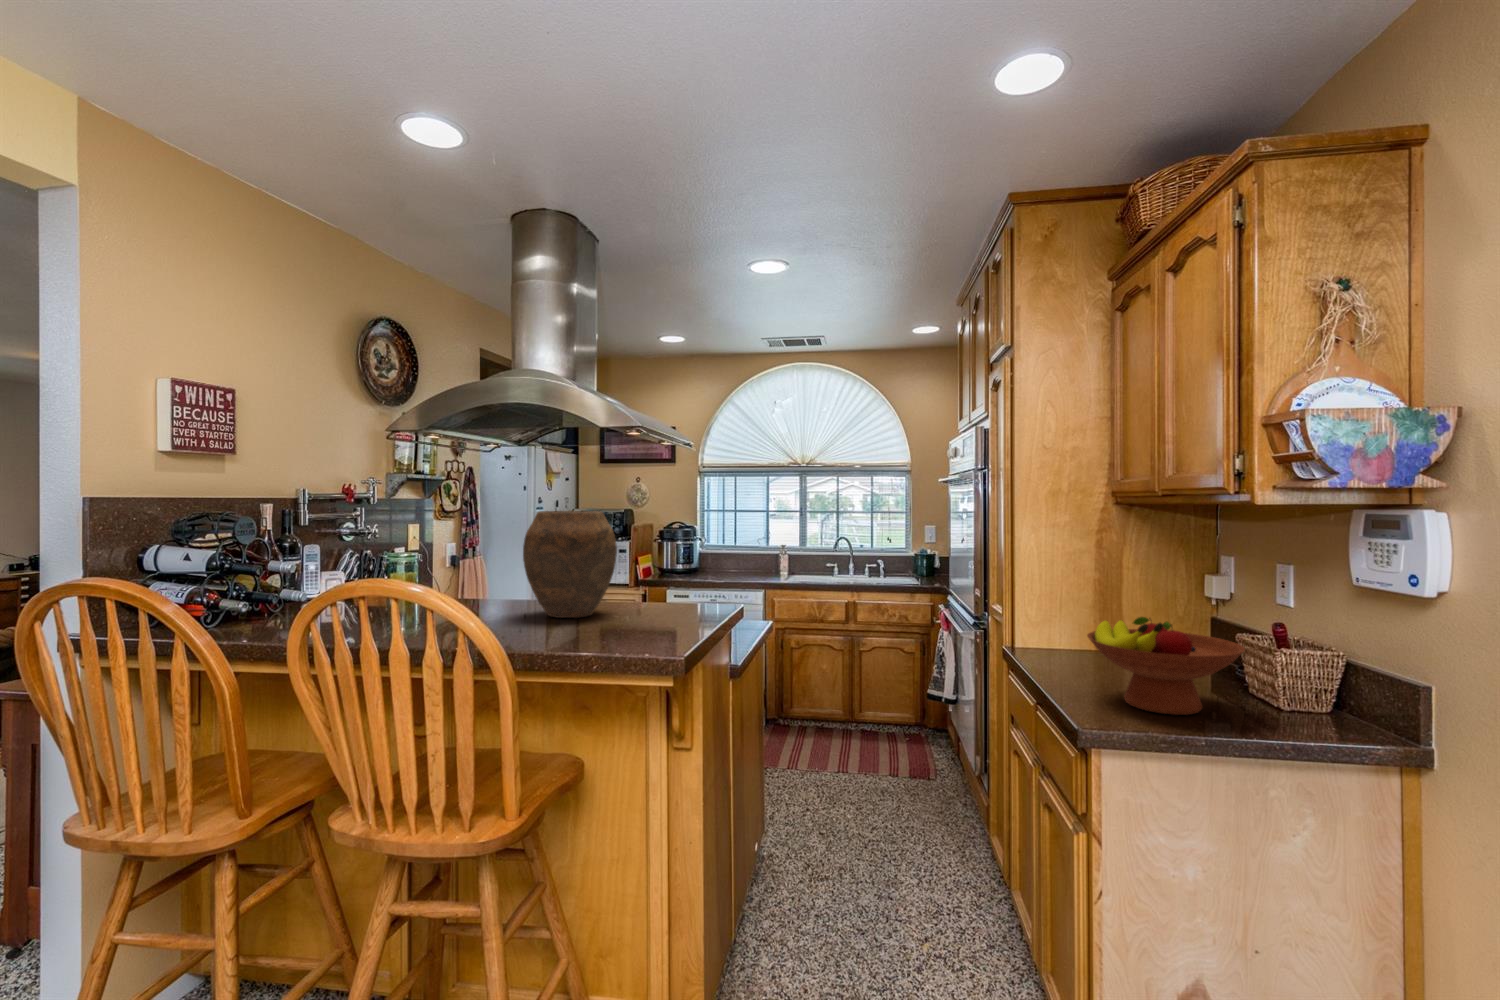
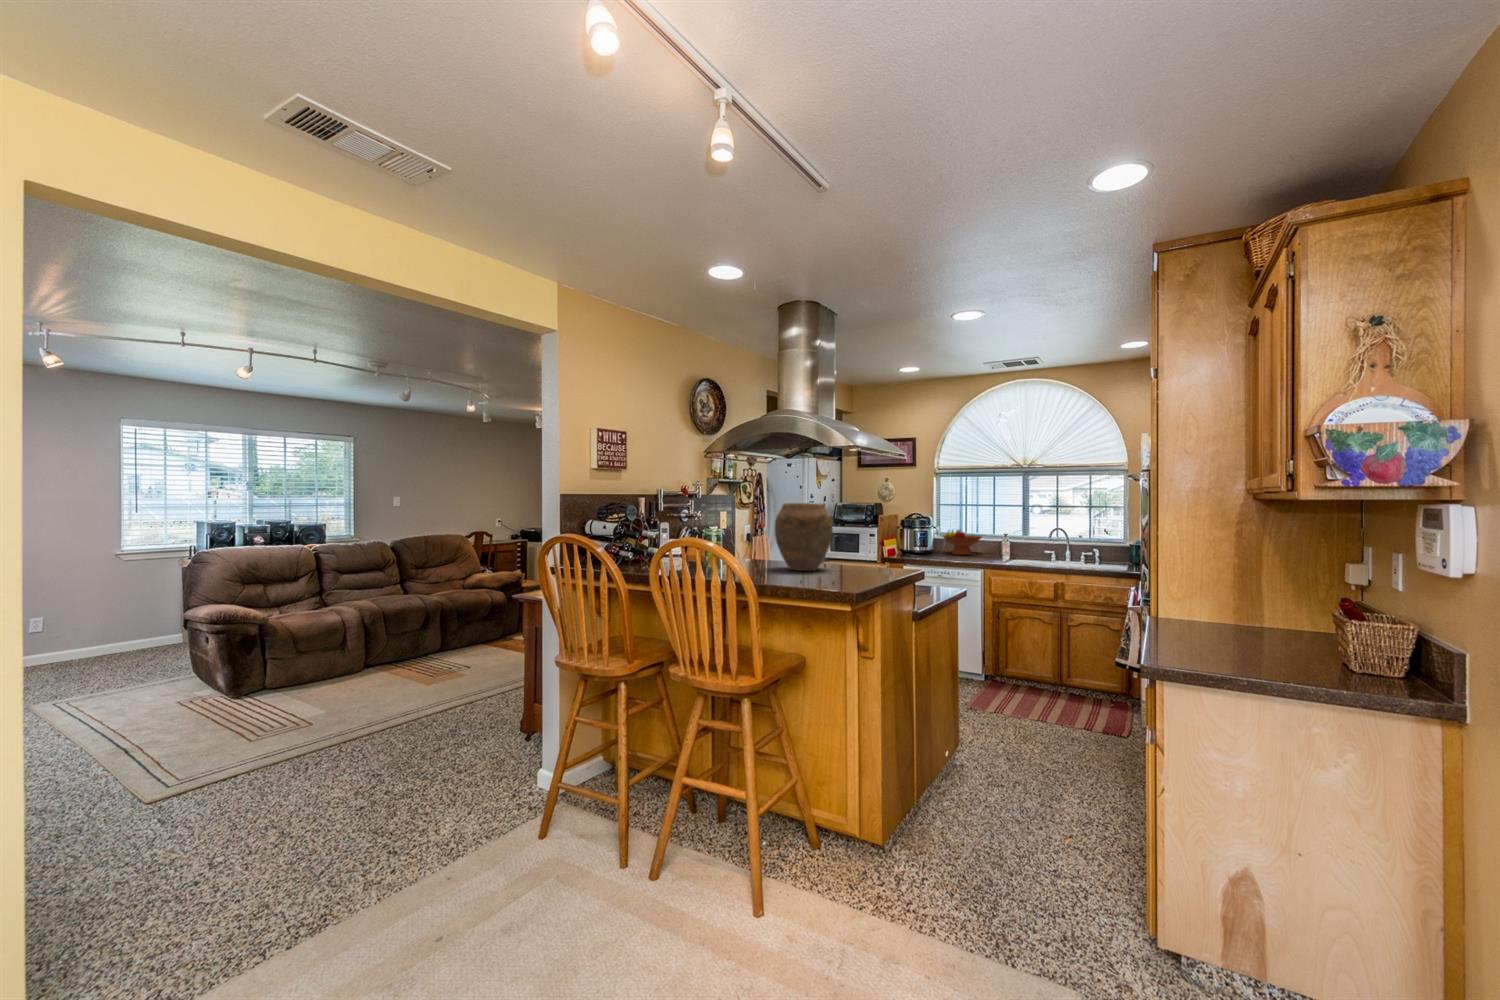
fruit bowl: present [1087,617,1245,715] -> present [943,530,981,555]

